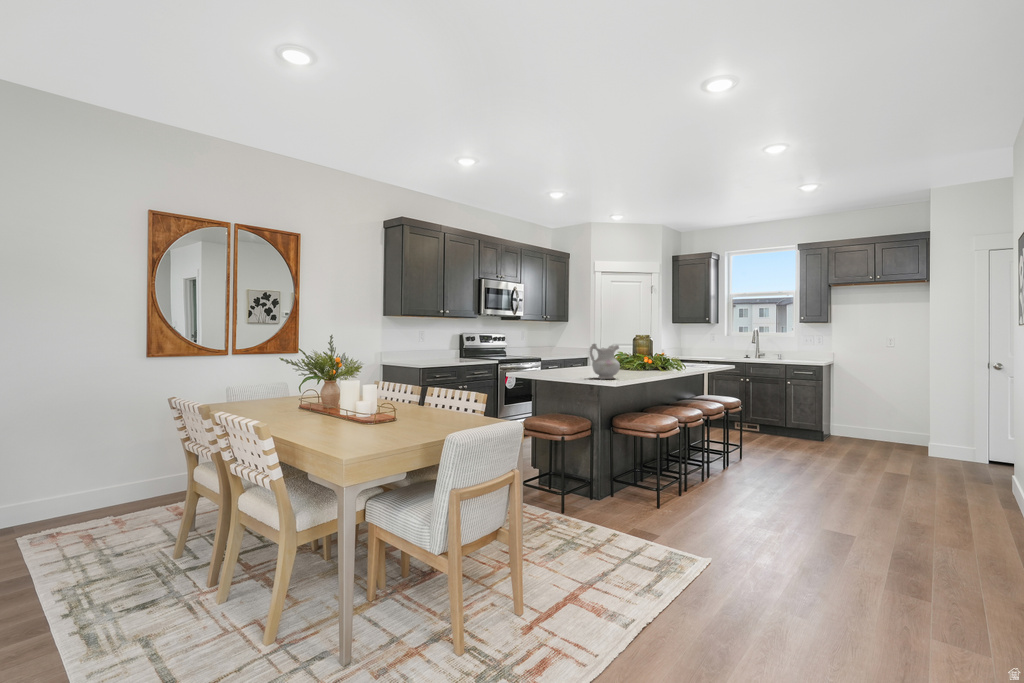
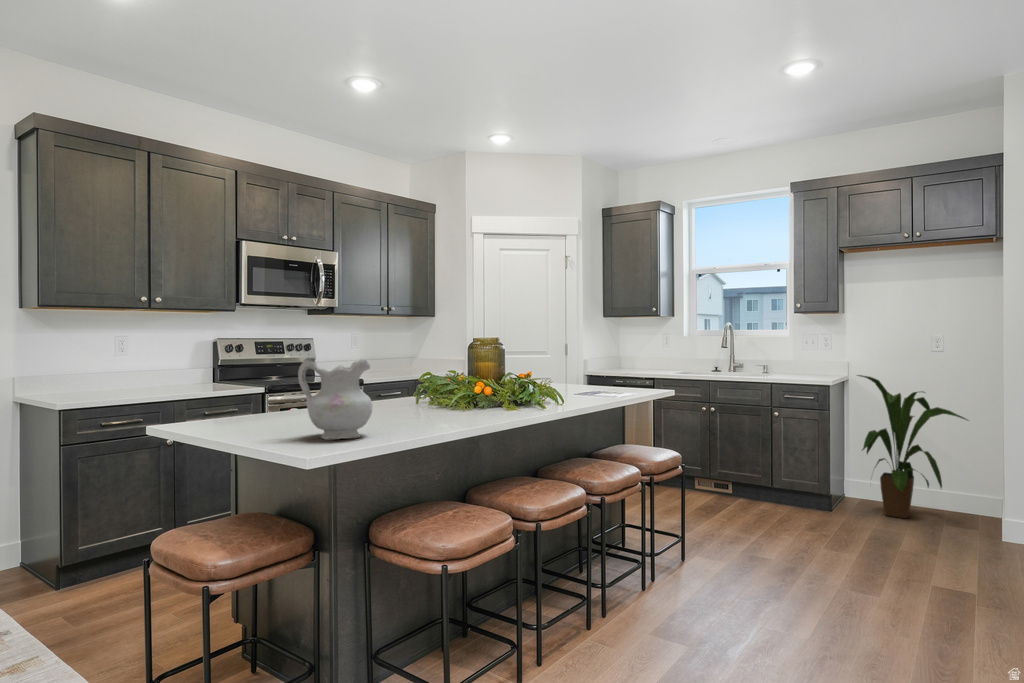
house plant: none [838,360,908,446] -> present [857,375,967,518]

